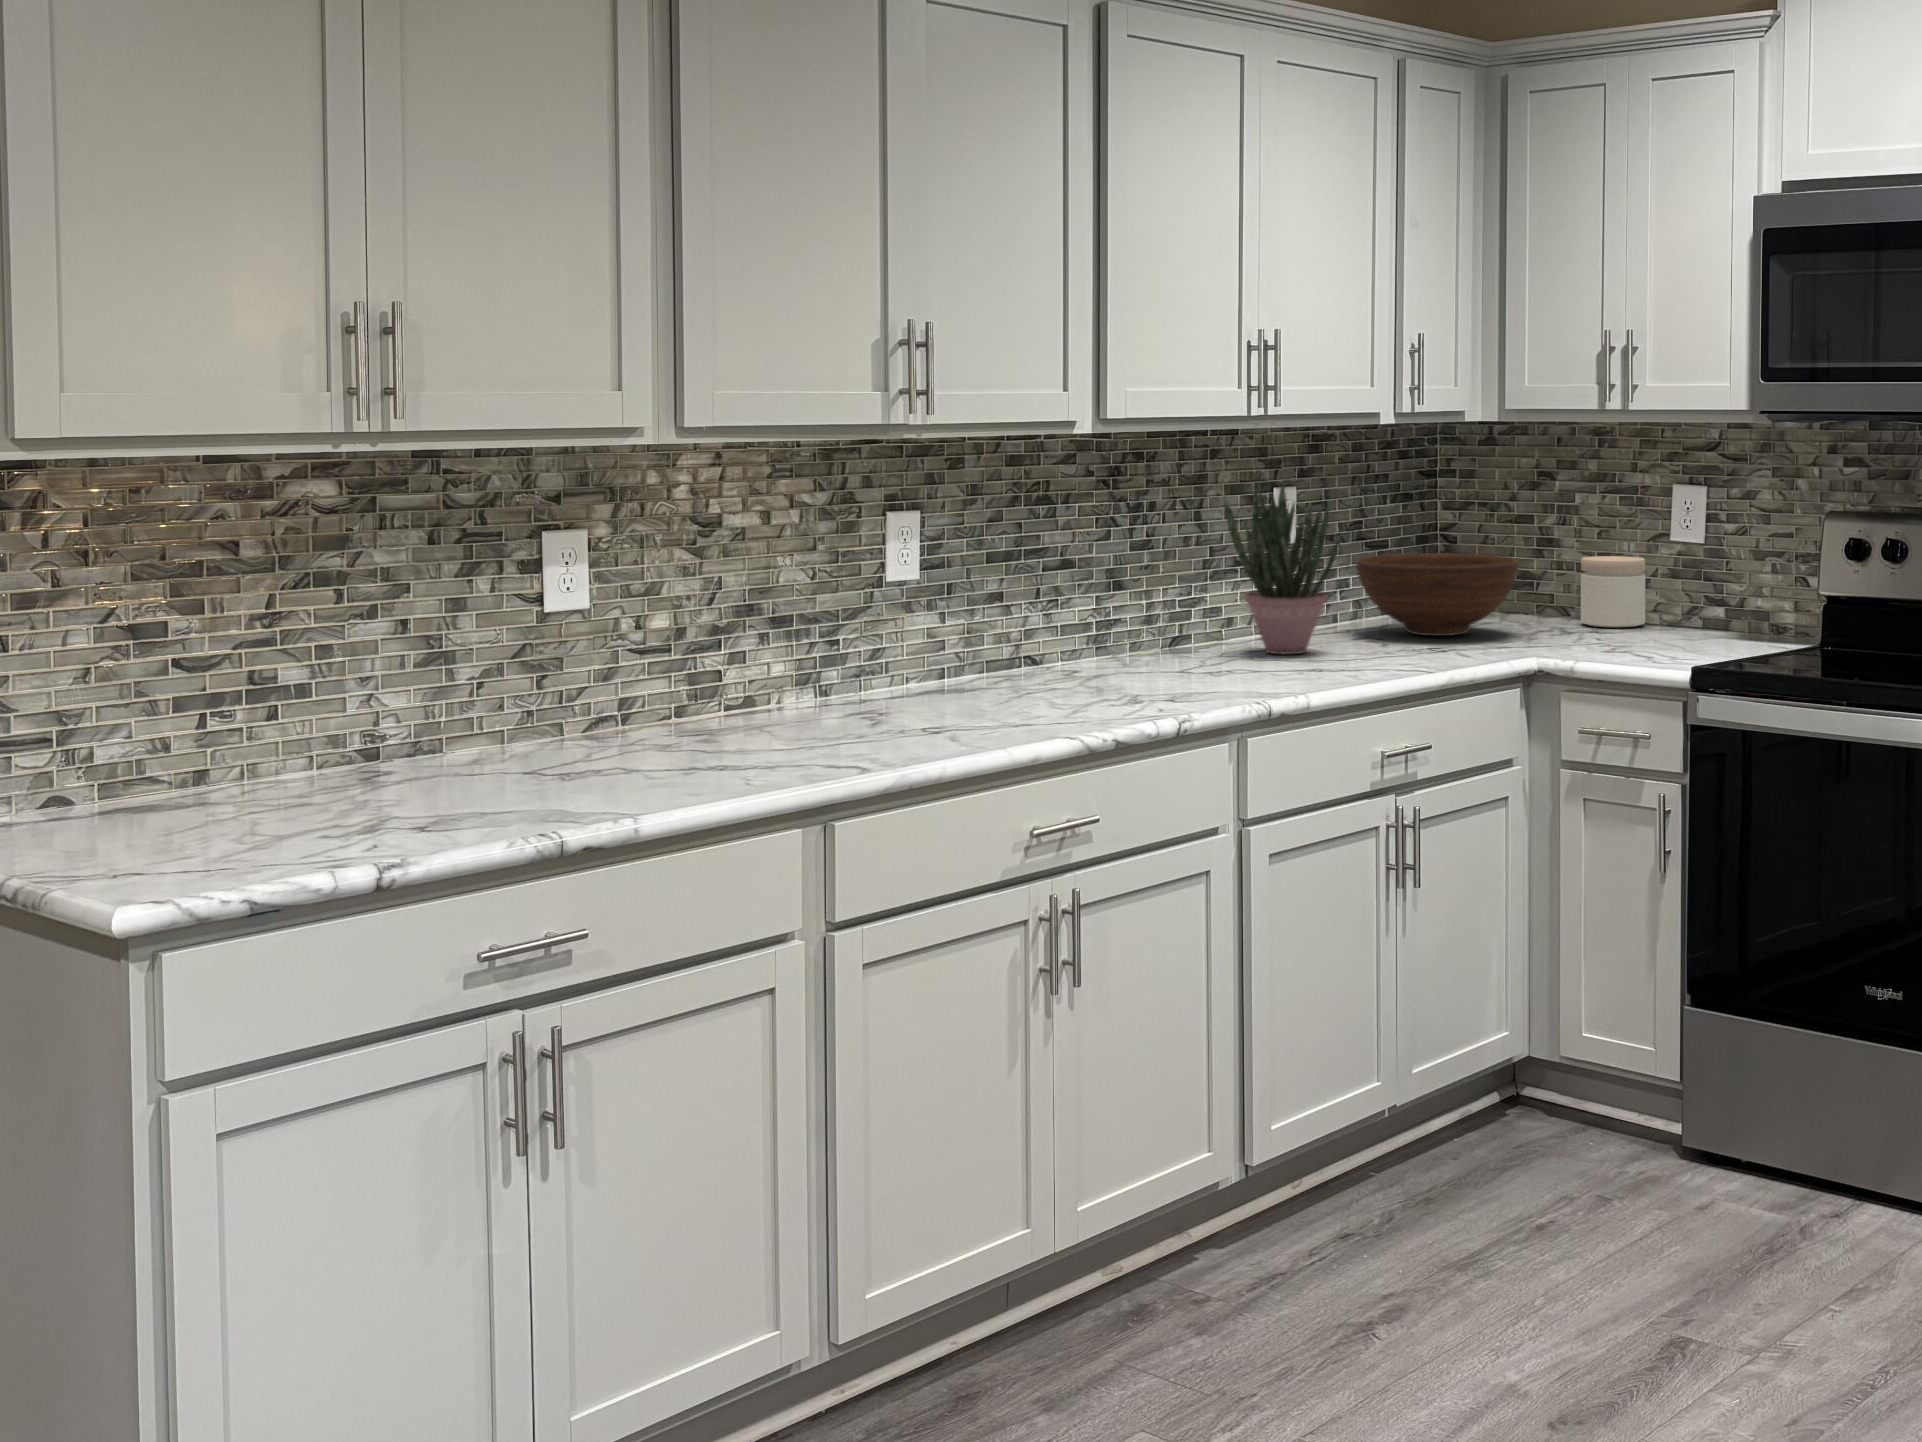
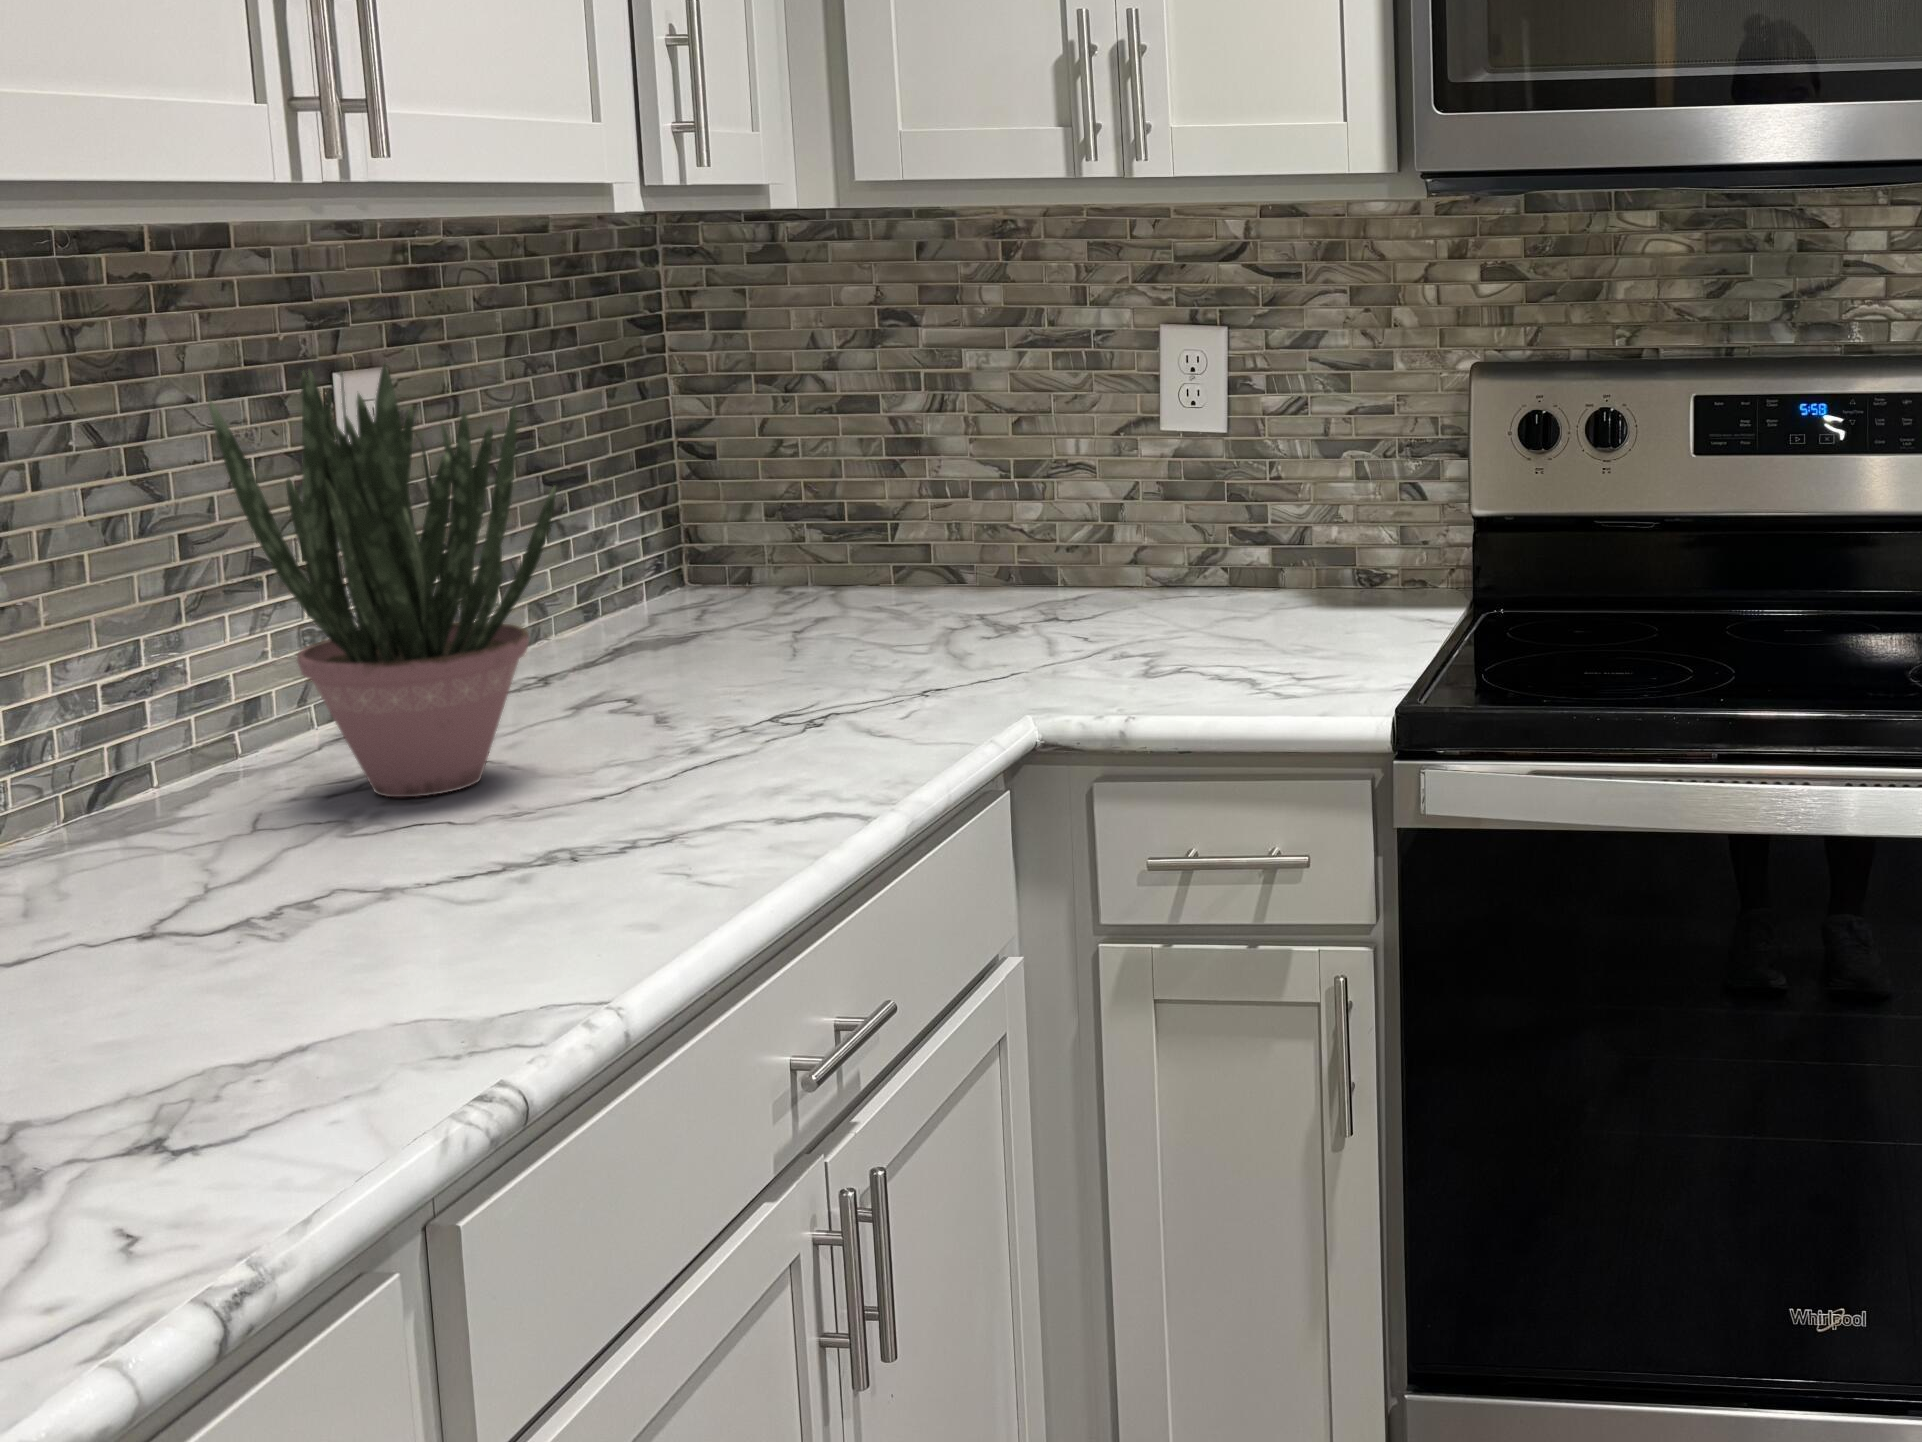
fruit bowl: present [1356,553,1518,636] -> none [553,486,917,676]
jar: present [1581,556,1645,627] -> none [1000,464,1127,605]

